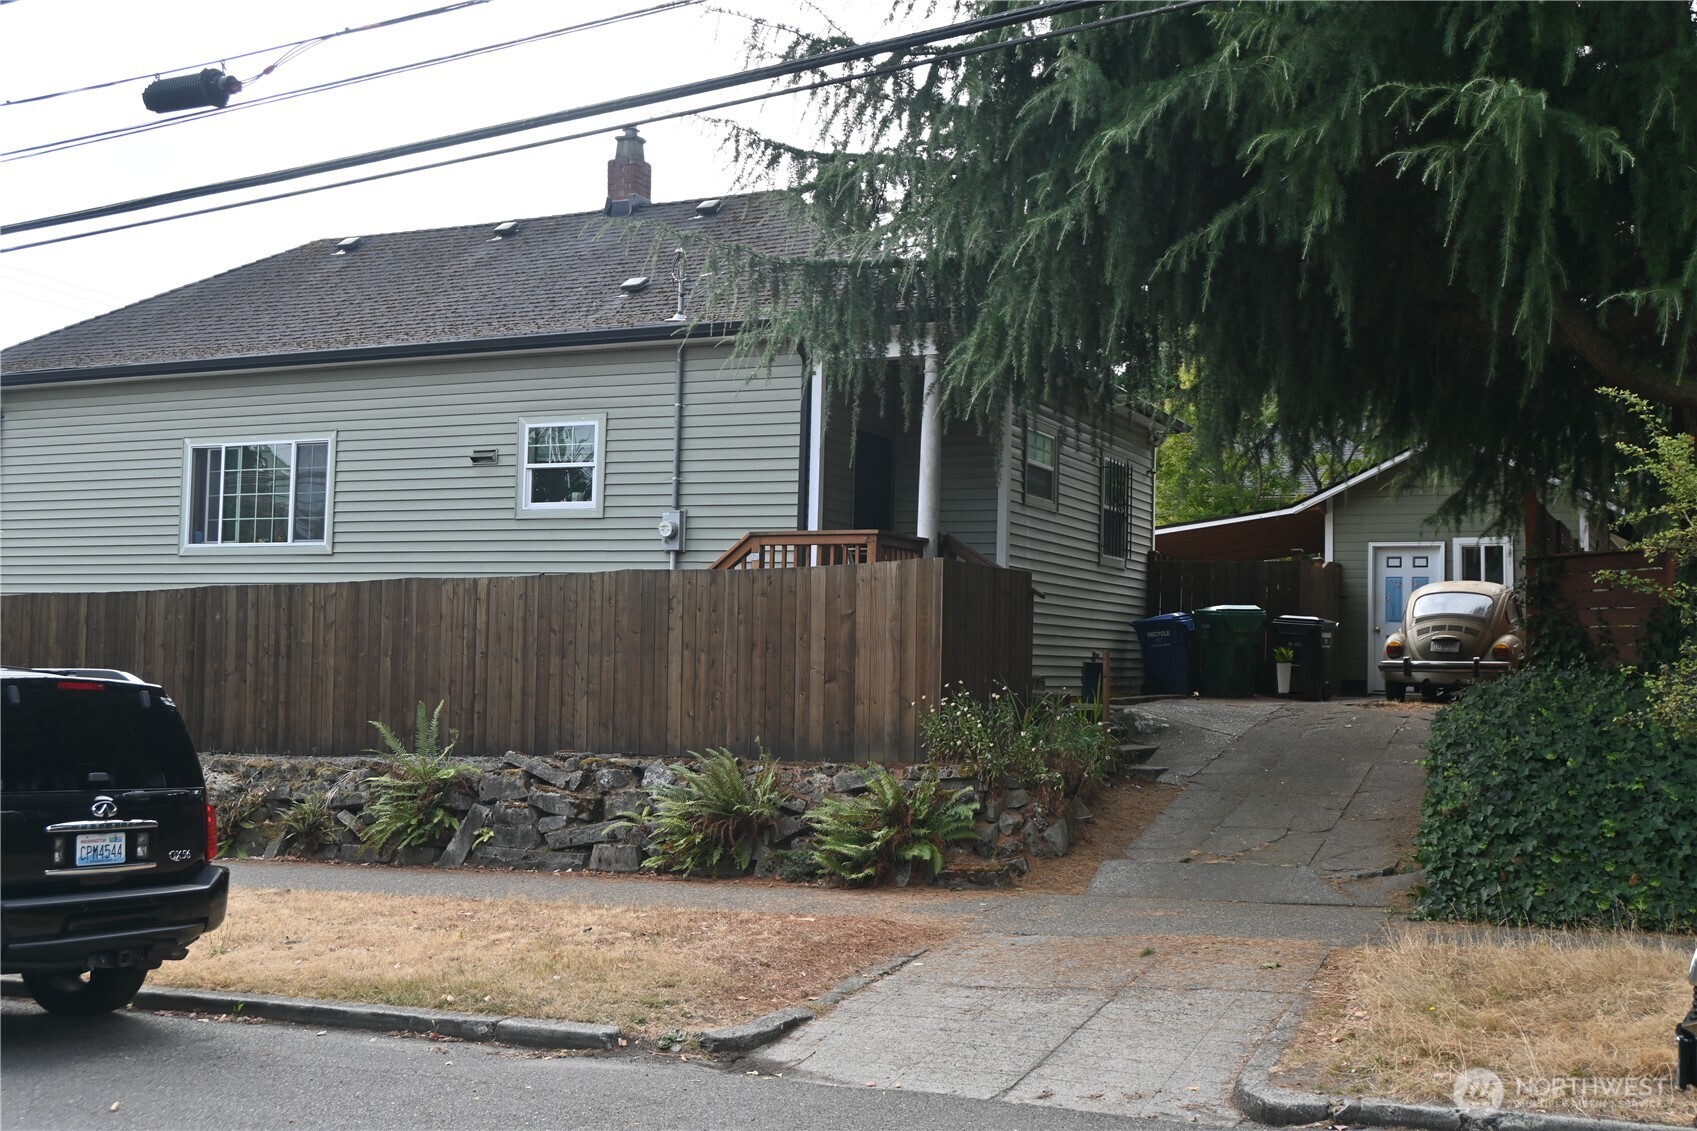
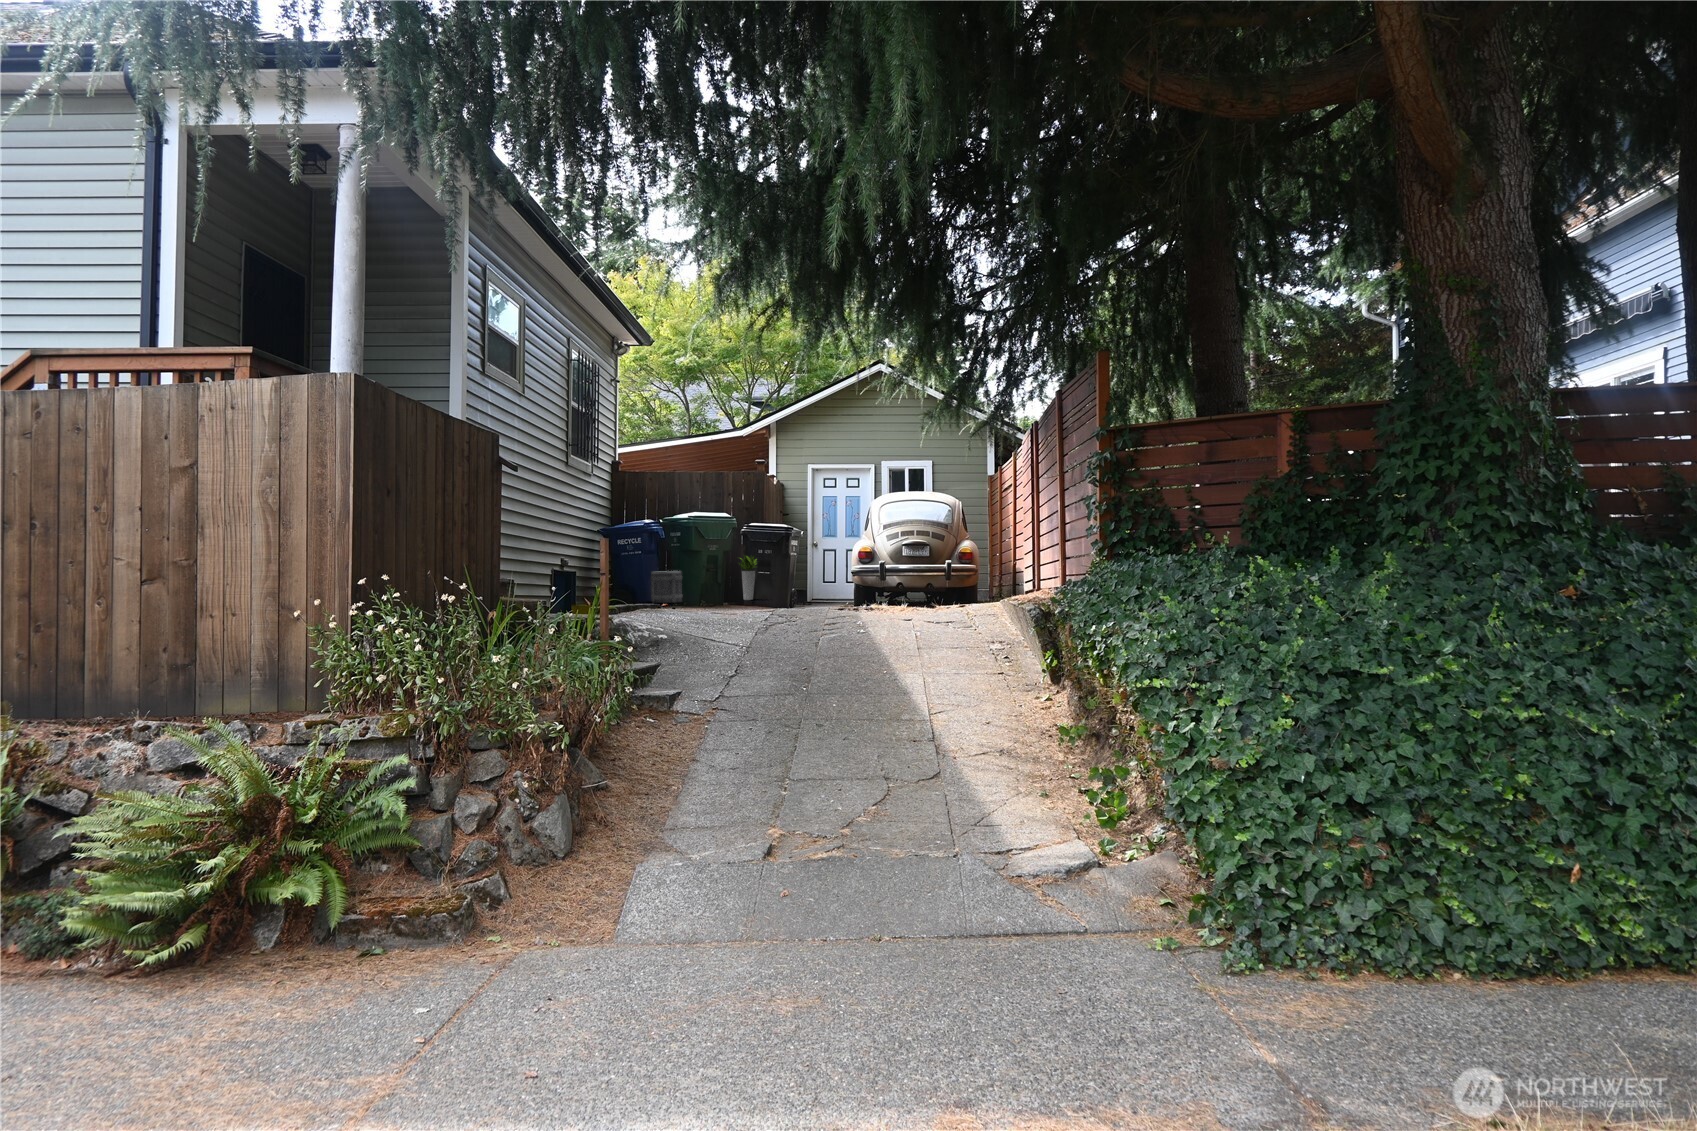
bucket: none [1180,663,1213,695] -> present [651,571,683,603]

